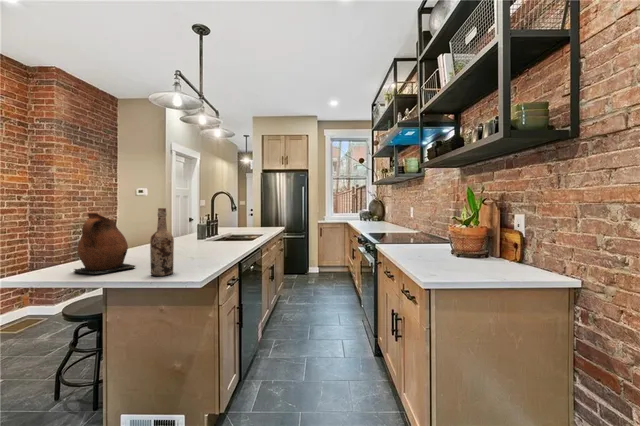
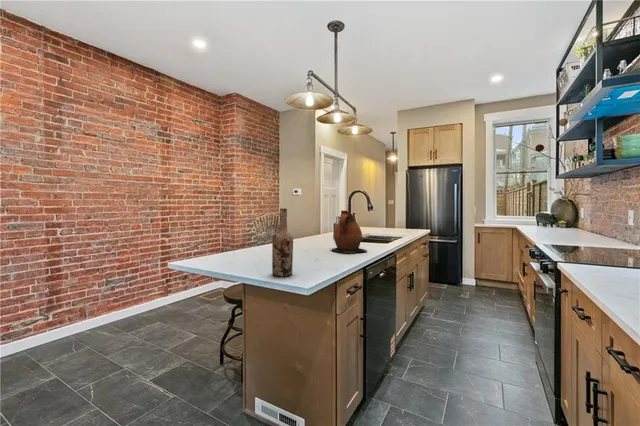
ceramic pitcher: present [74,213,135,274] -> present [332,210,367,252]

